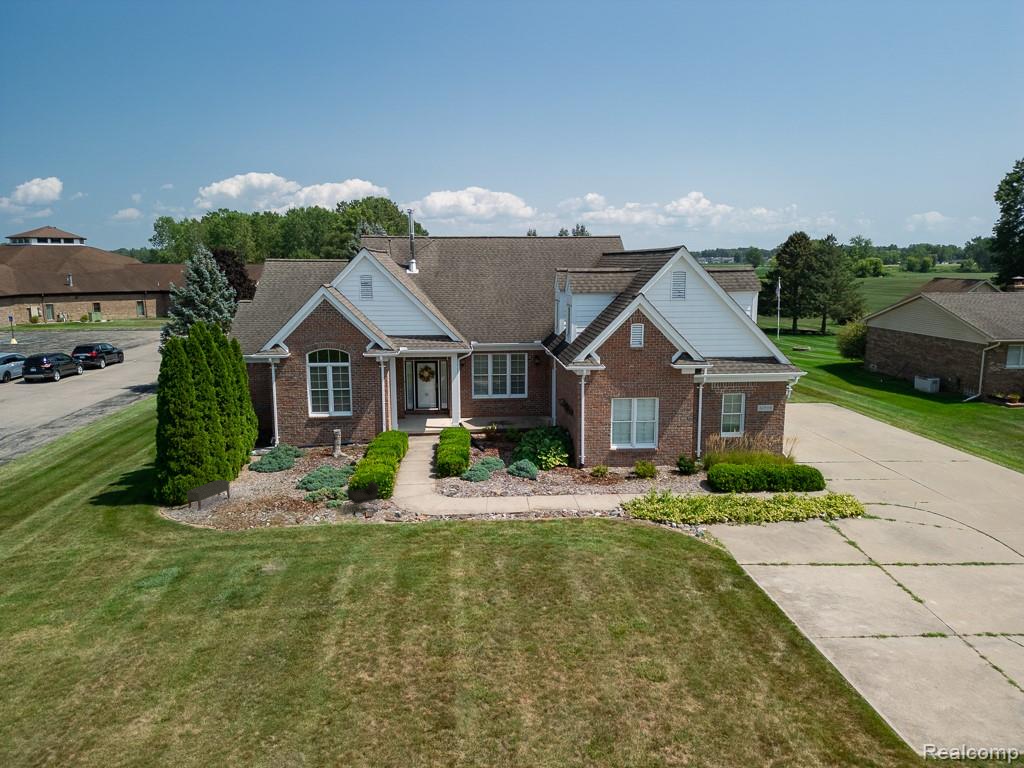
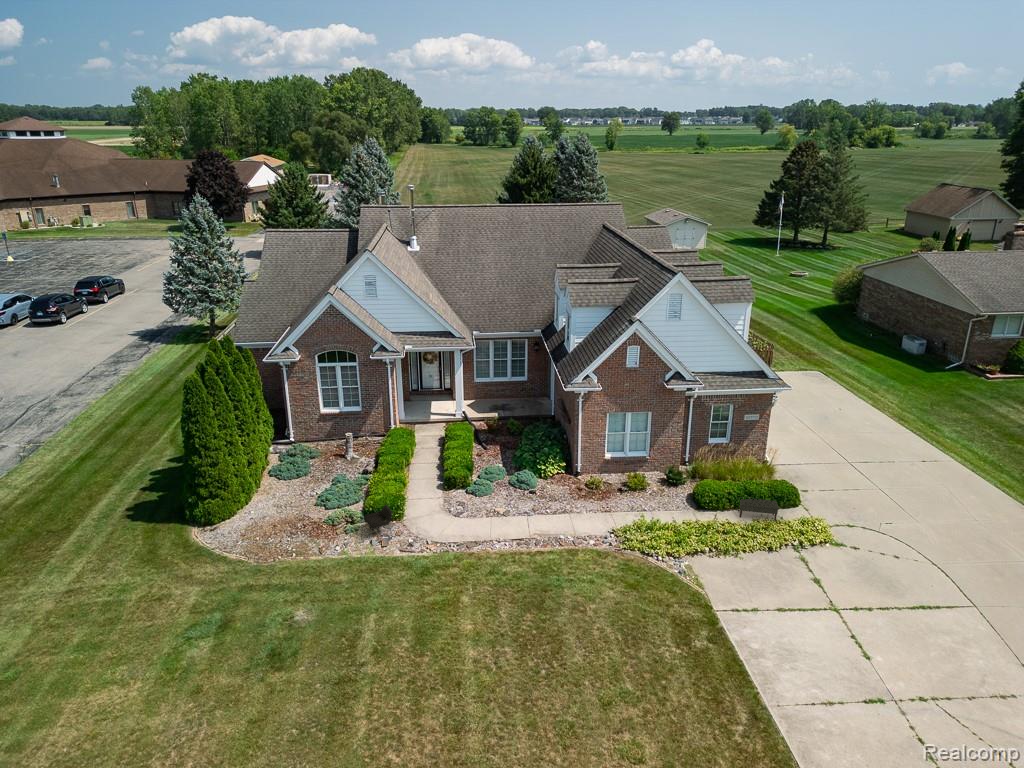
bench: present [187,480,230,510] -> present [738,498,779,521]

